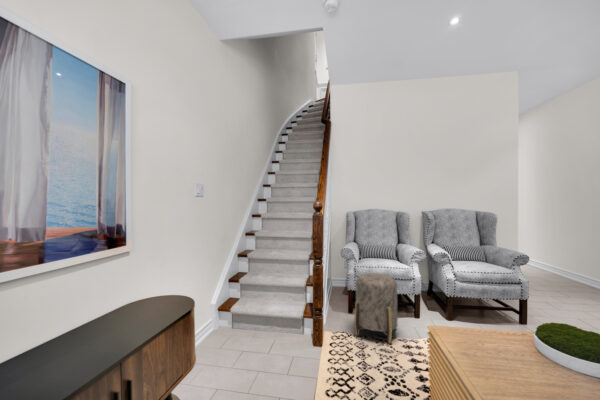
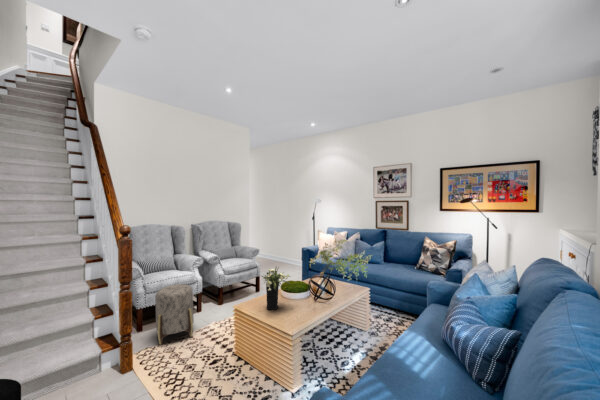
flower arrangement: none [467,279,544,361] -> present [262,267,290,309]

